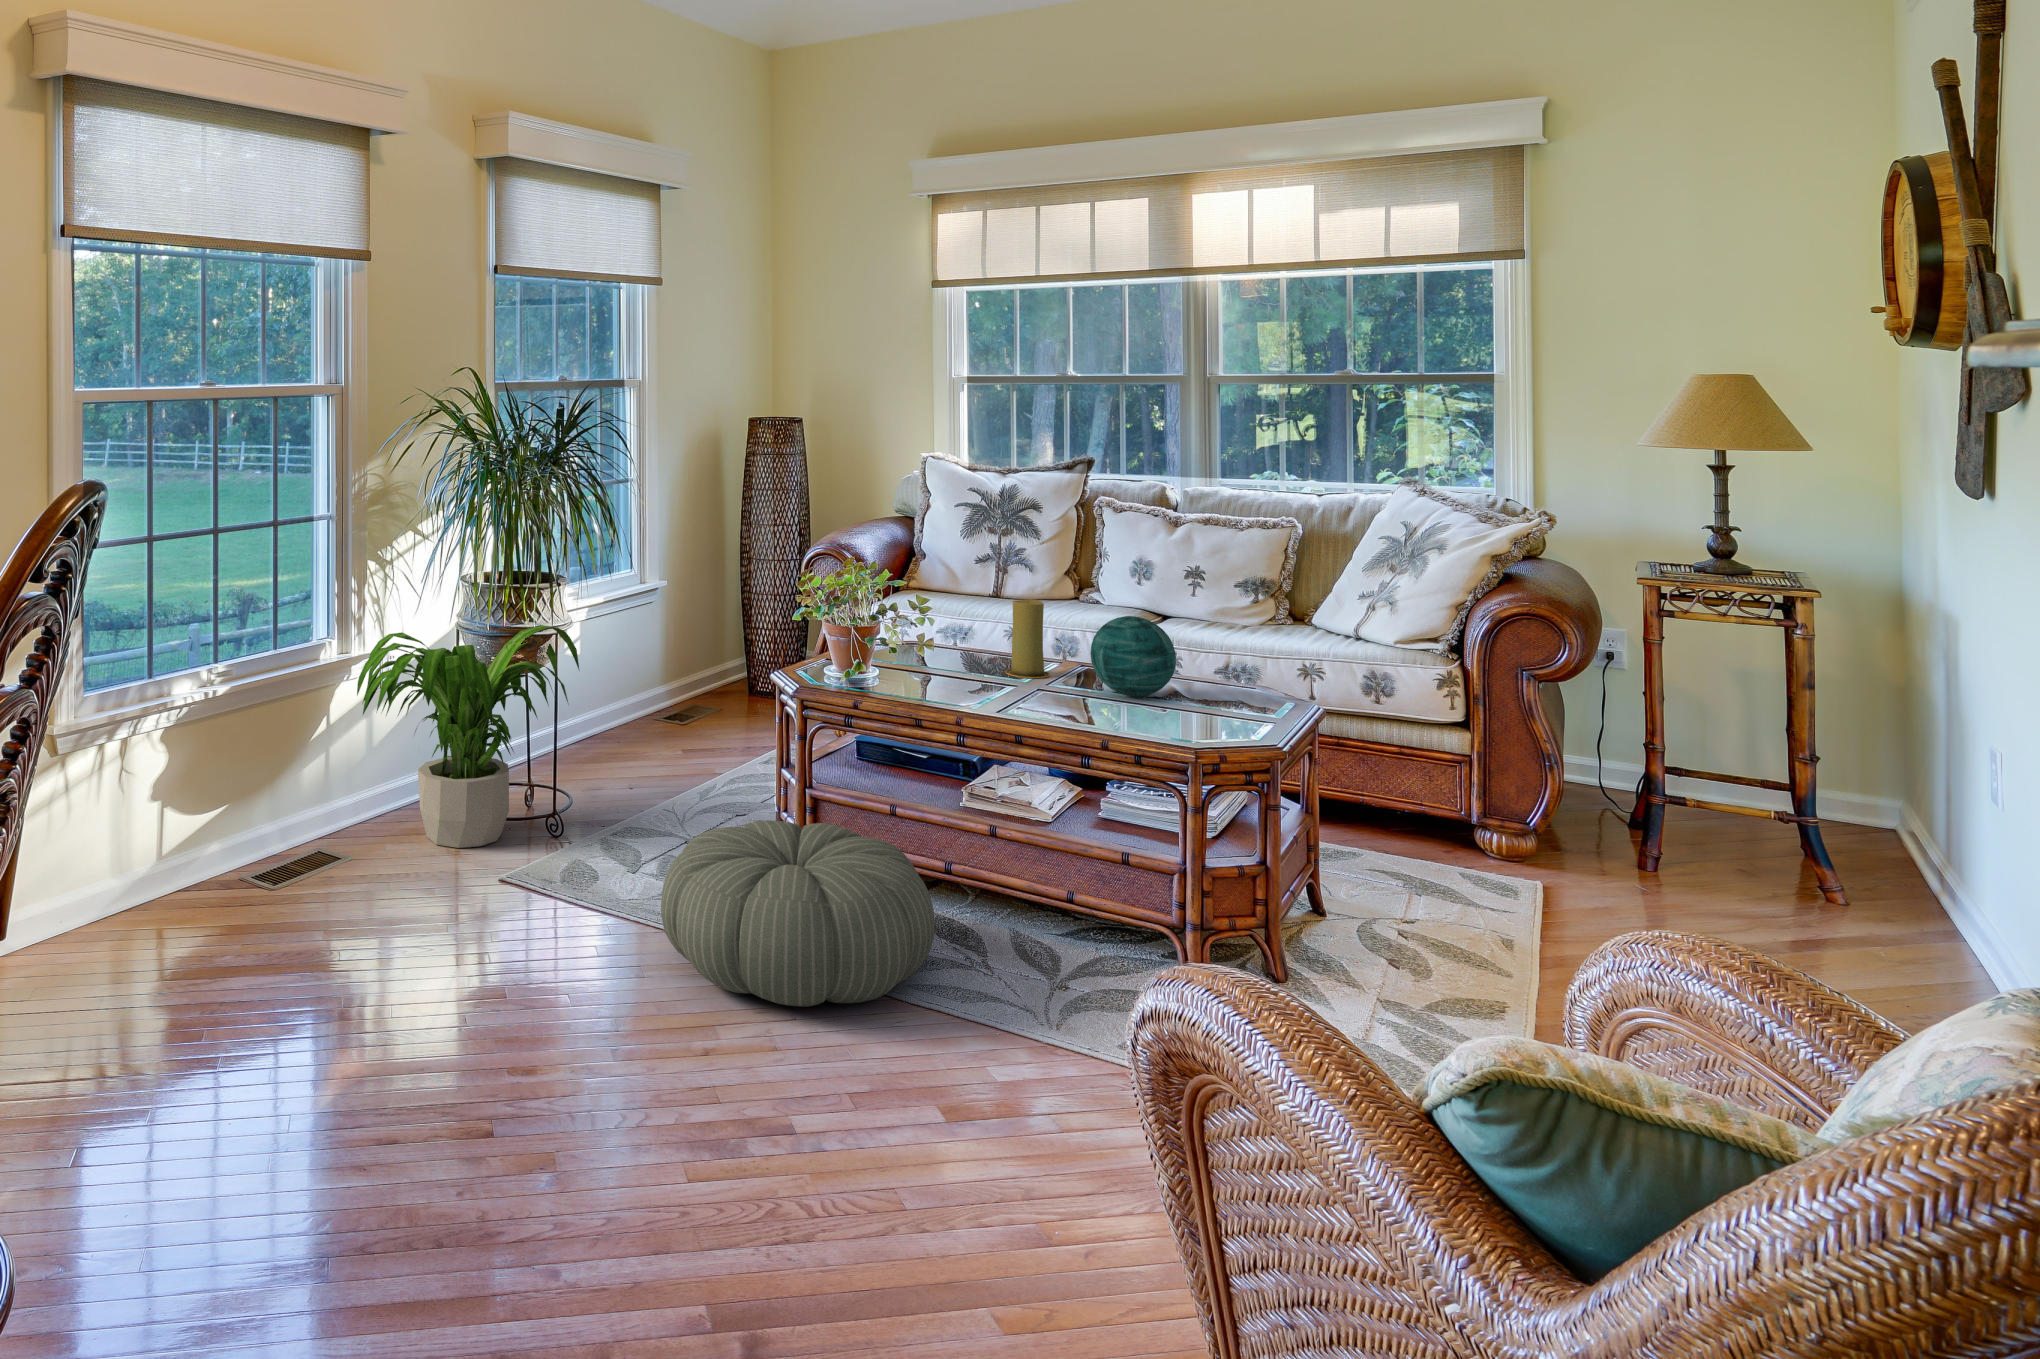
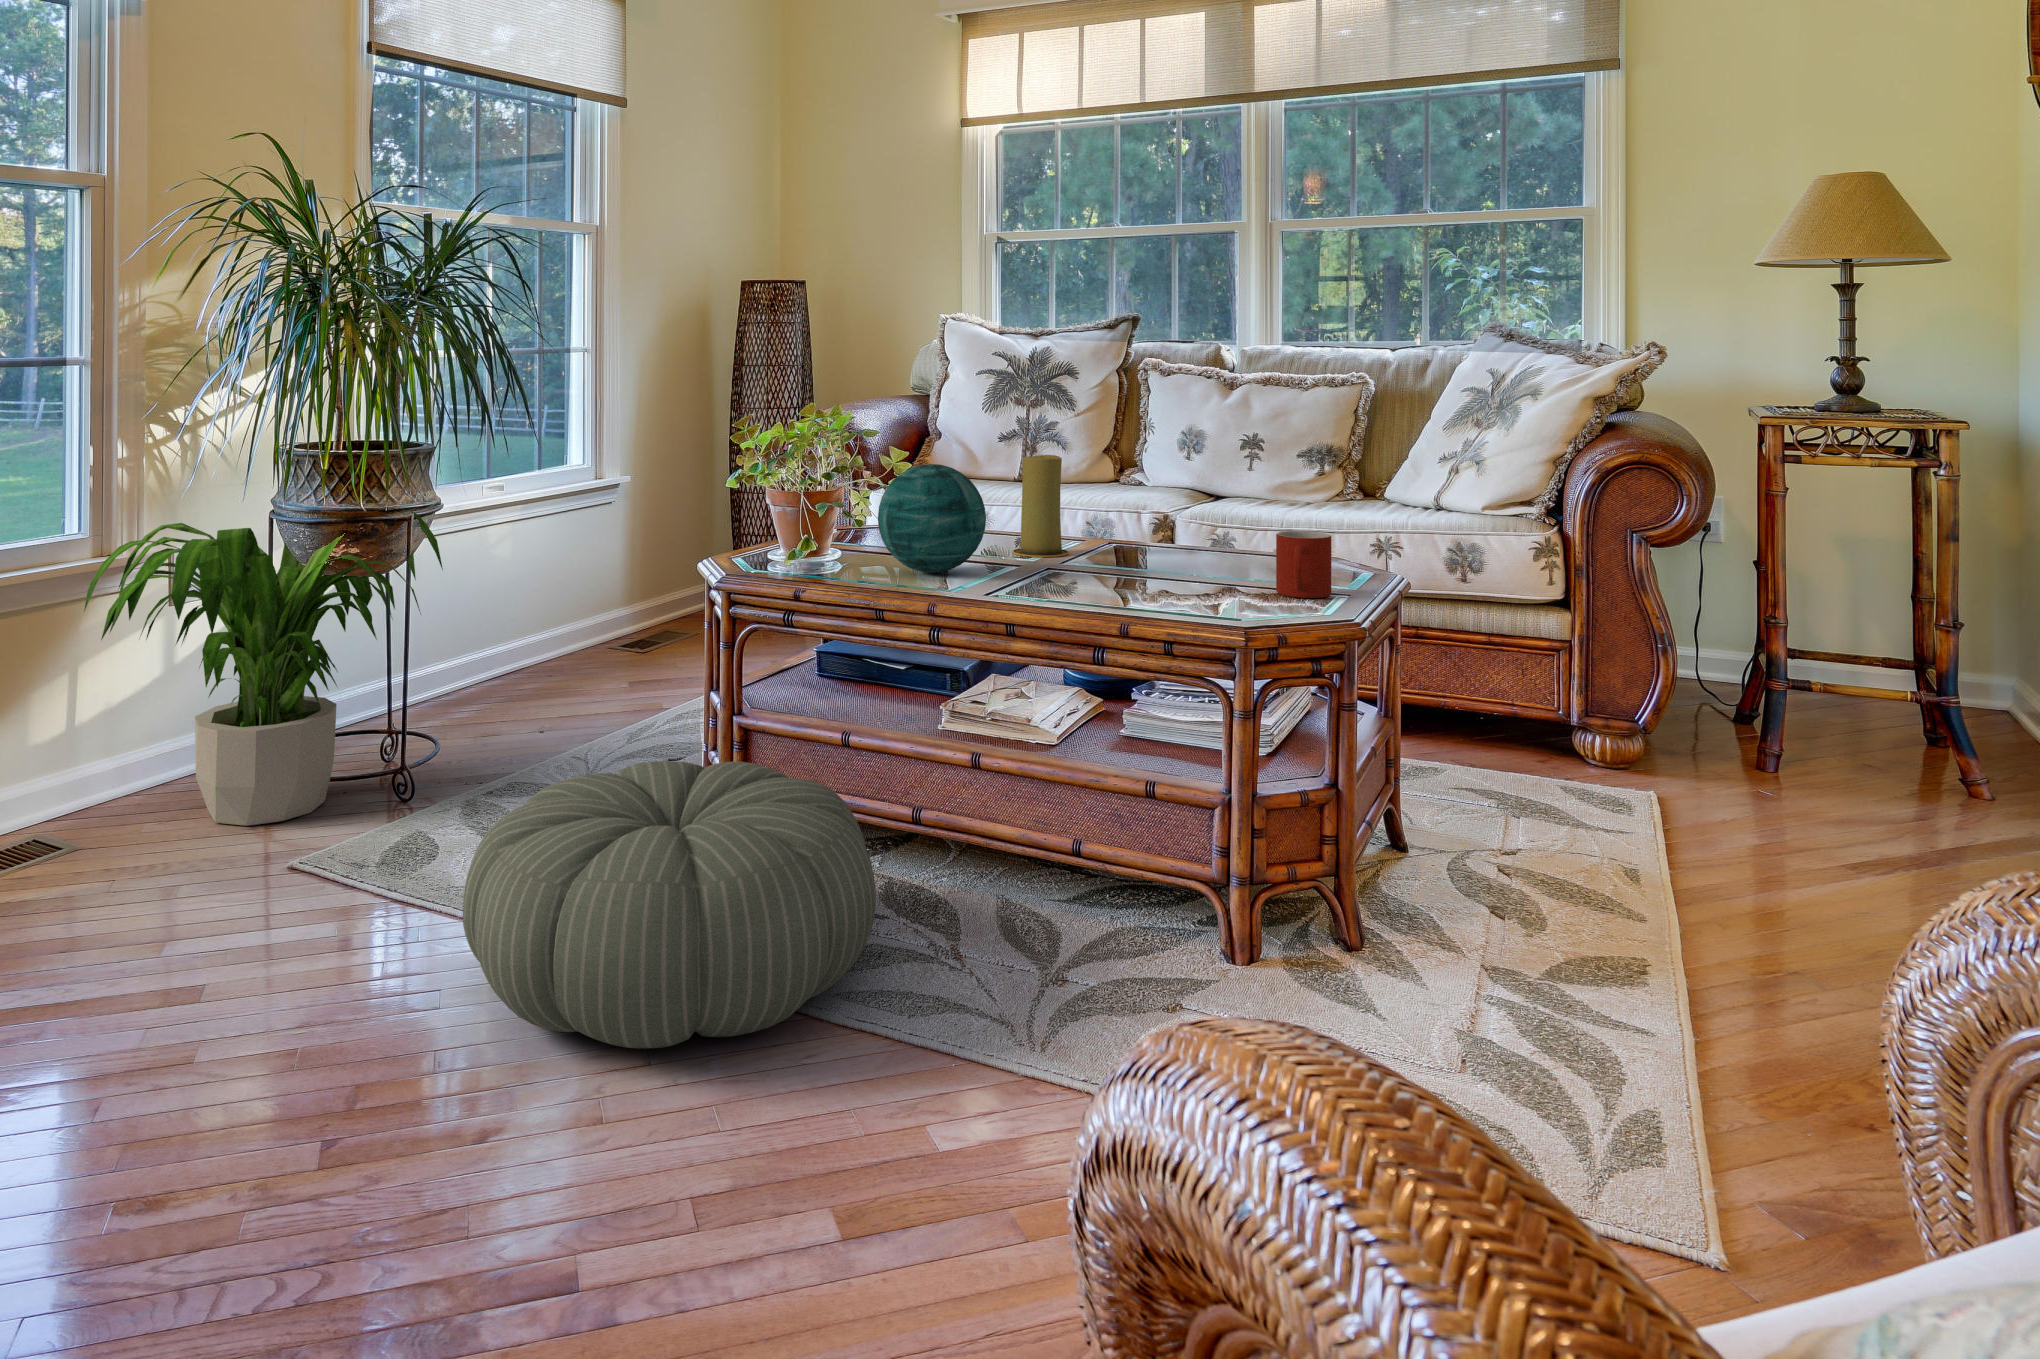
decorative orb: present [1091,616,1176,697] -> present [878,464,986,573]
mug: none [1216,675,1259,726] -> present [1276,531,1331,598]

